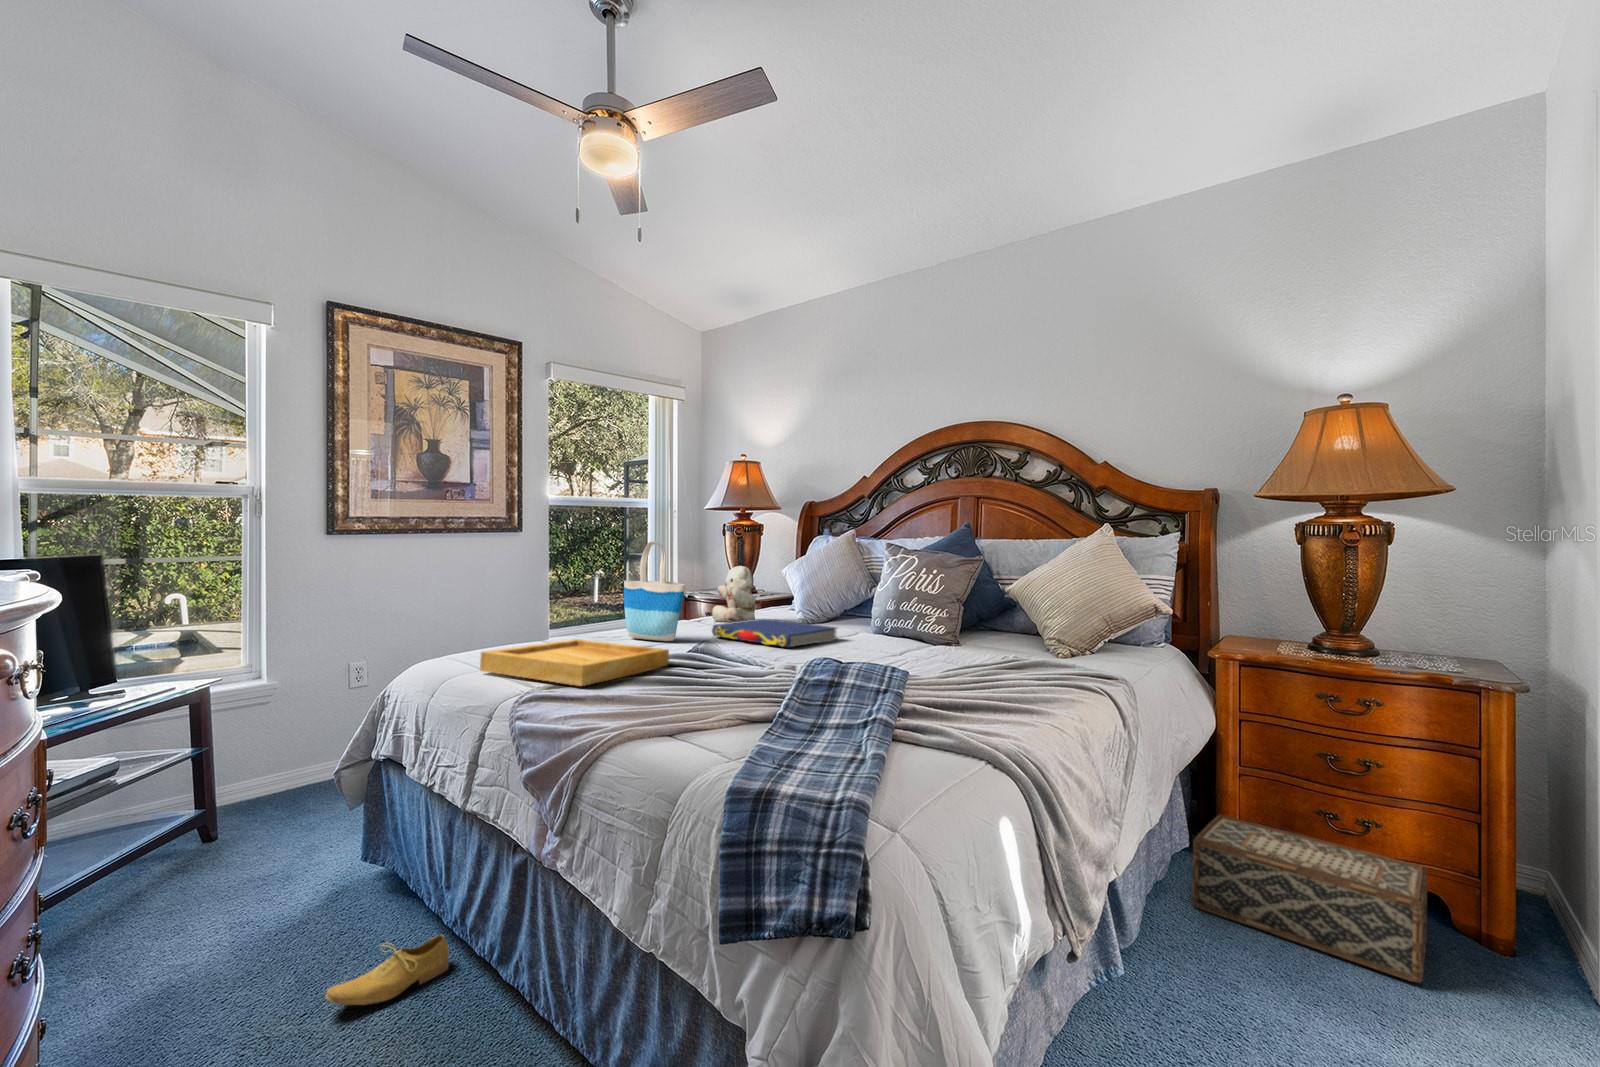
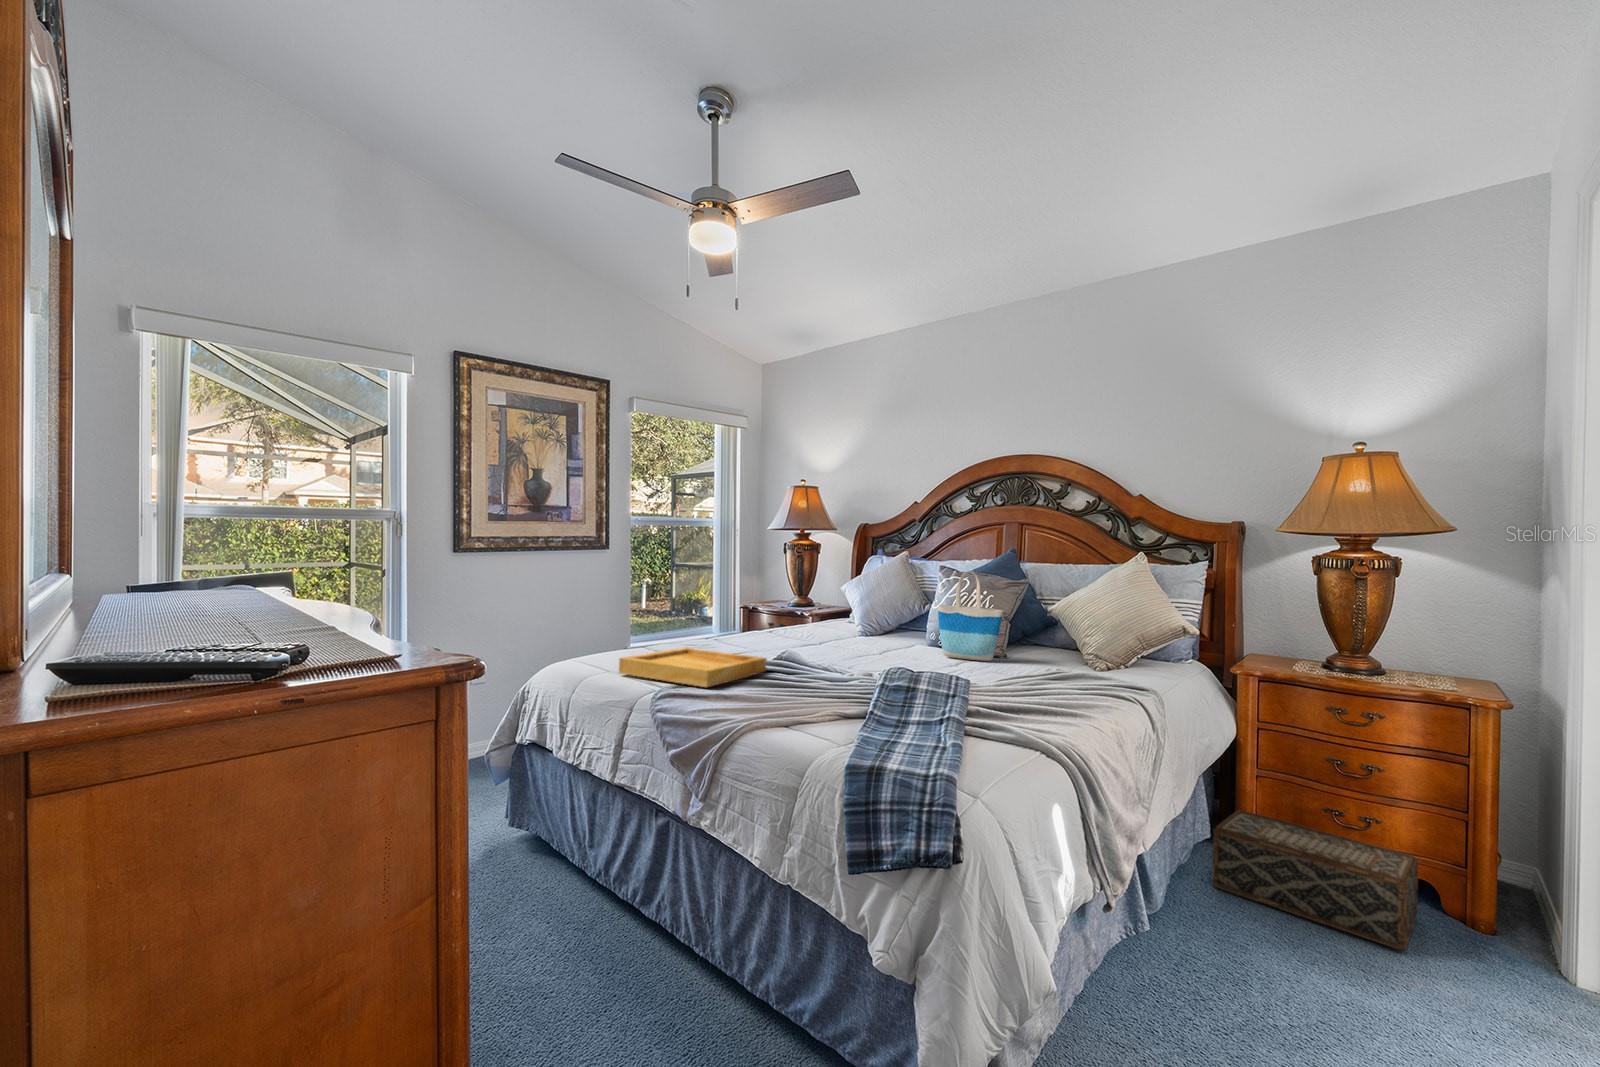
tote bag: present [624,541,685,641] -> present [938,571,1003,661]
teddy bear: present [712,566,755,623] -> none [785,583,824,636]
book: present [712,619,837,647] -> none [792,631,902,657]
shoe: present [326,935,449,1005] -> none [509,885,595,935]

